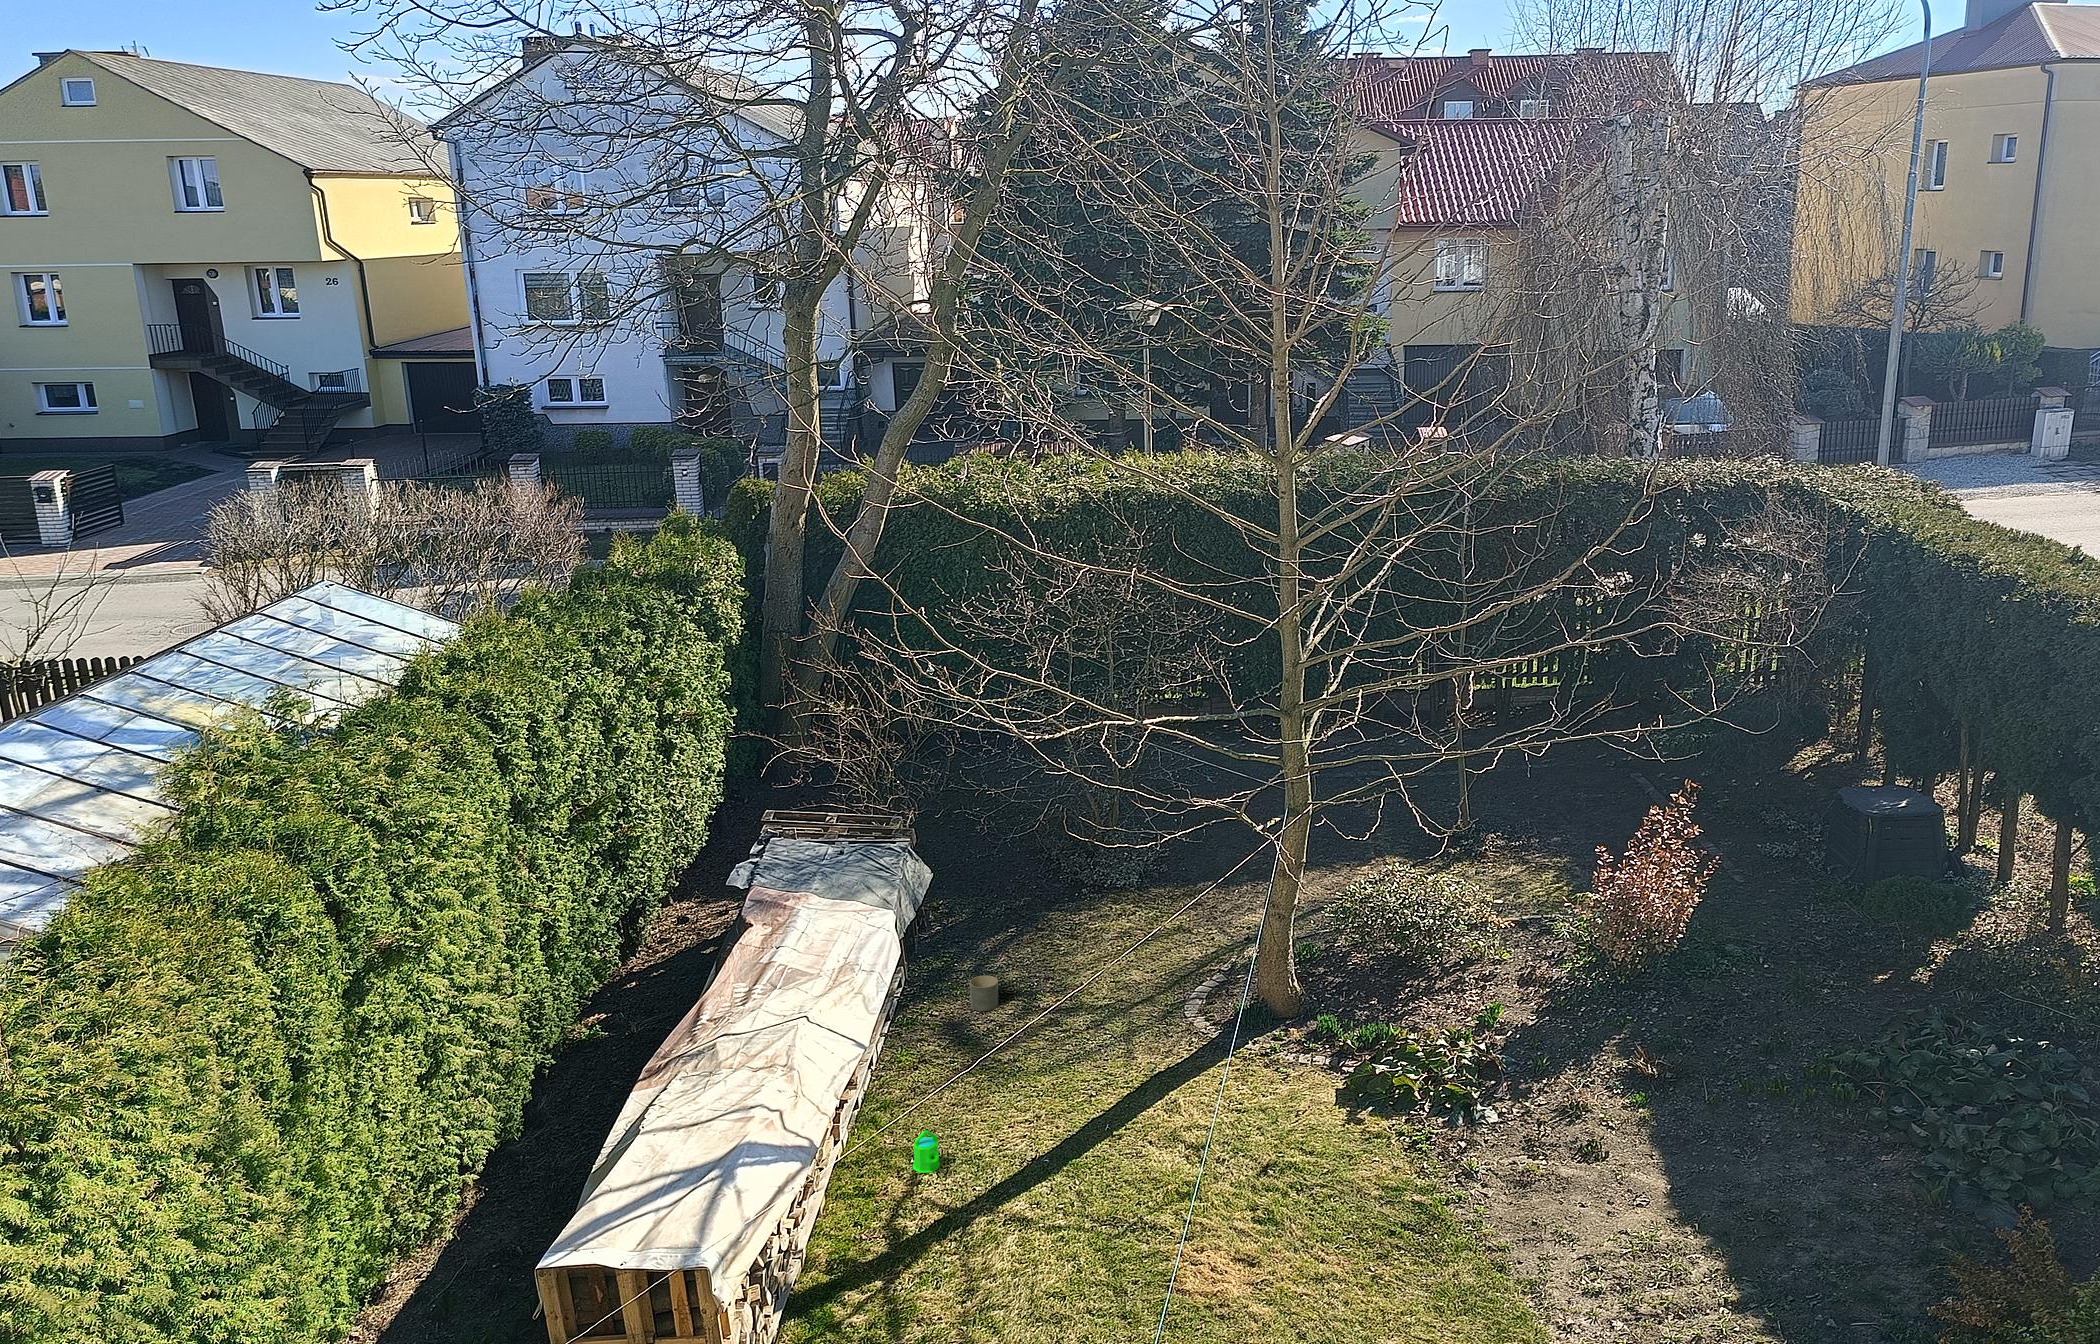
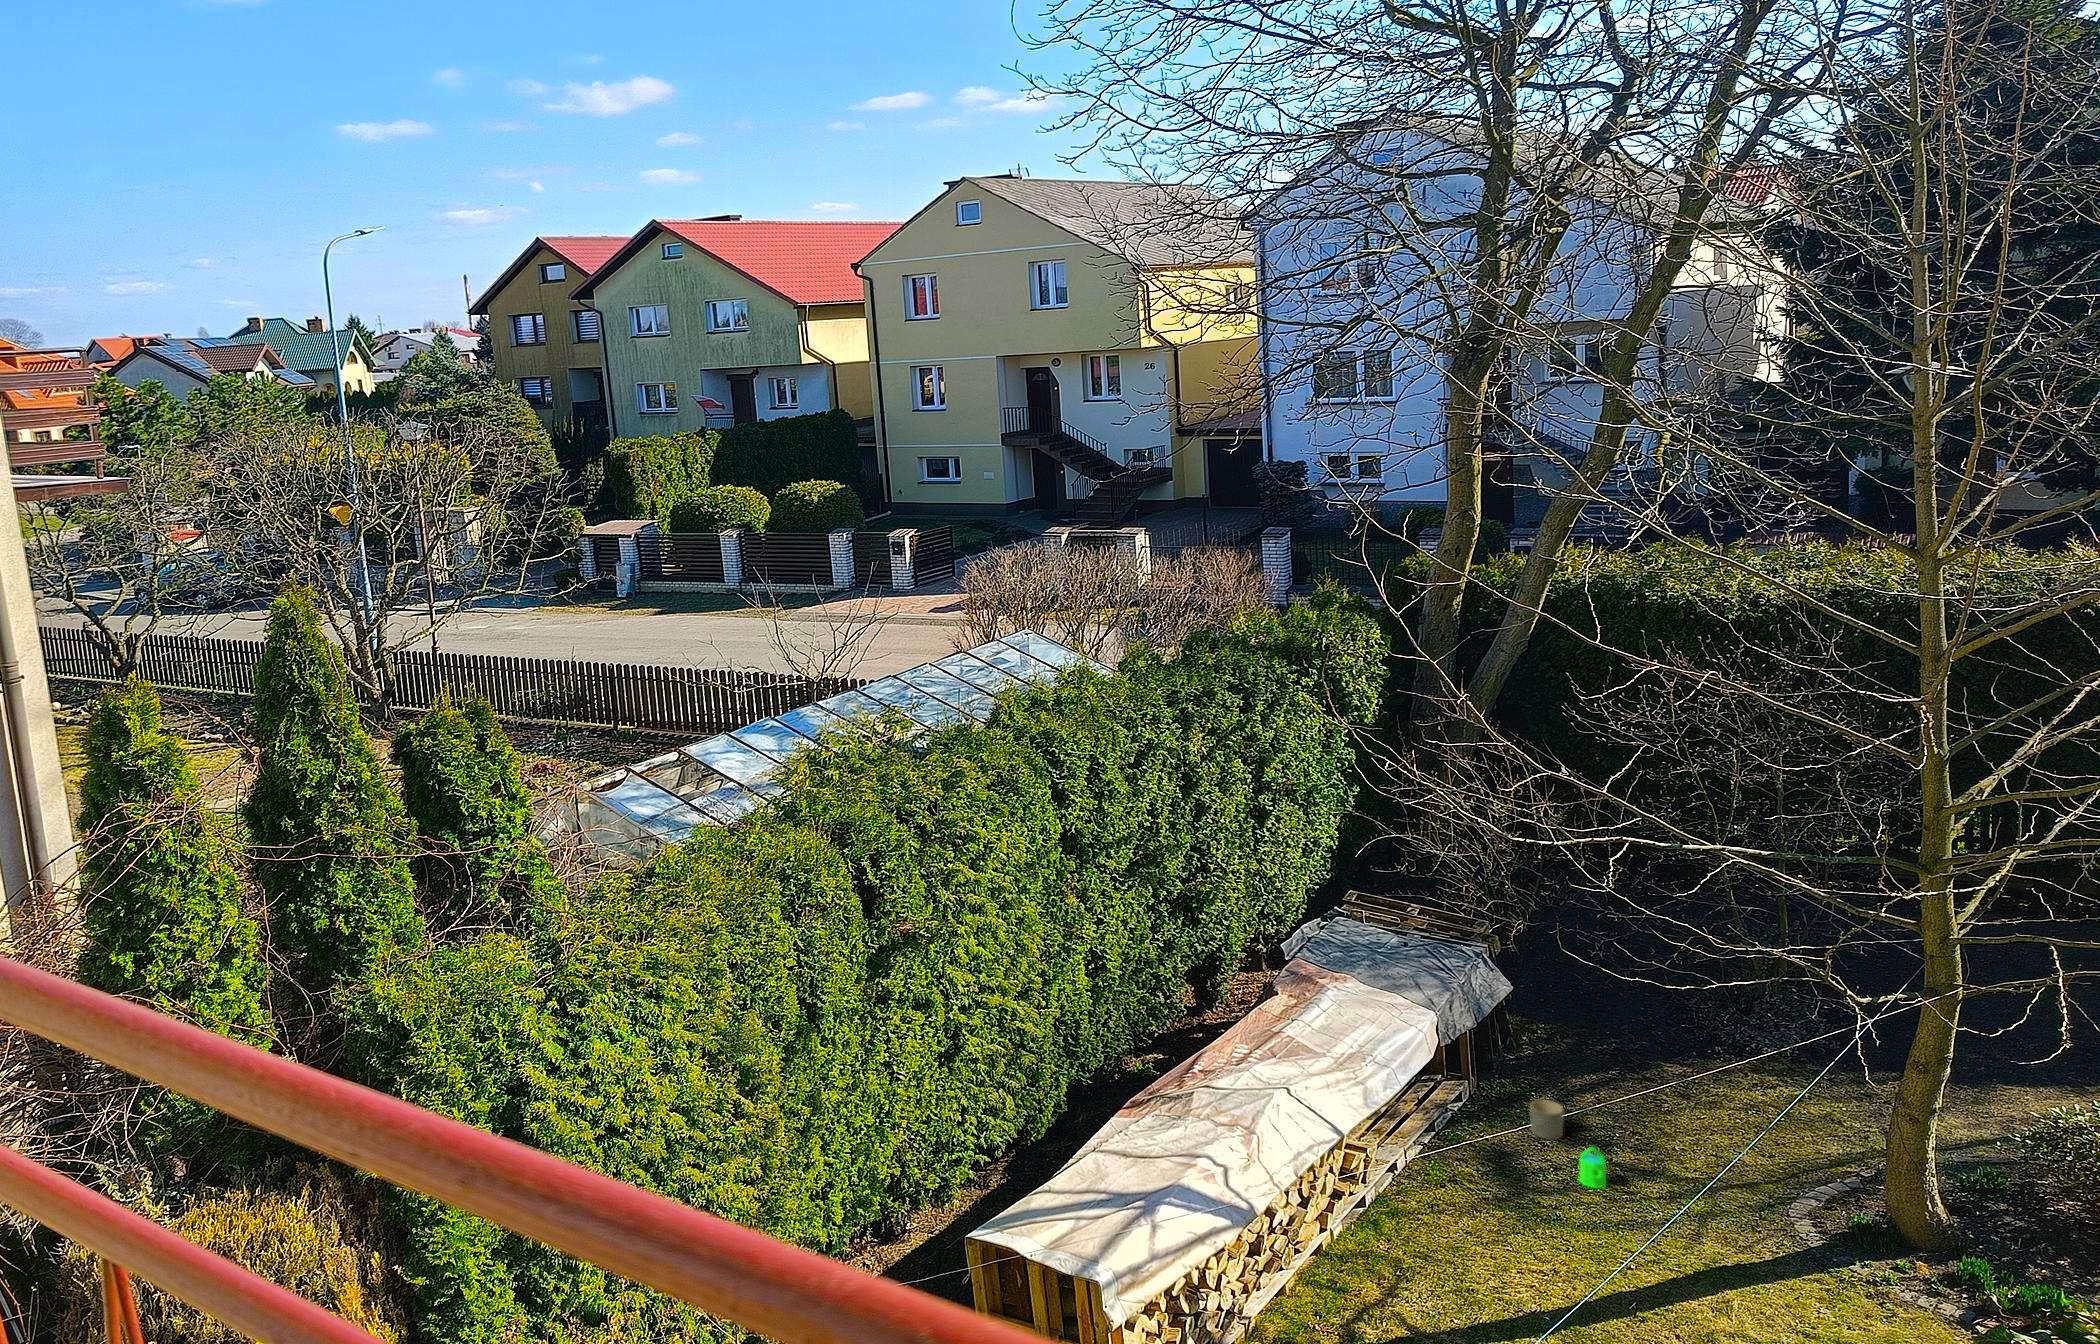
watering can: present [912,1130,940,1173] -> present [1578,1147,1607,1188]

